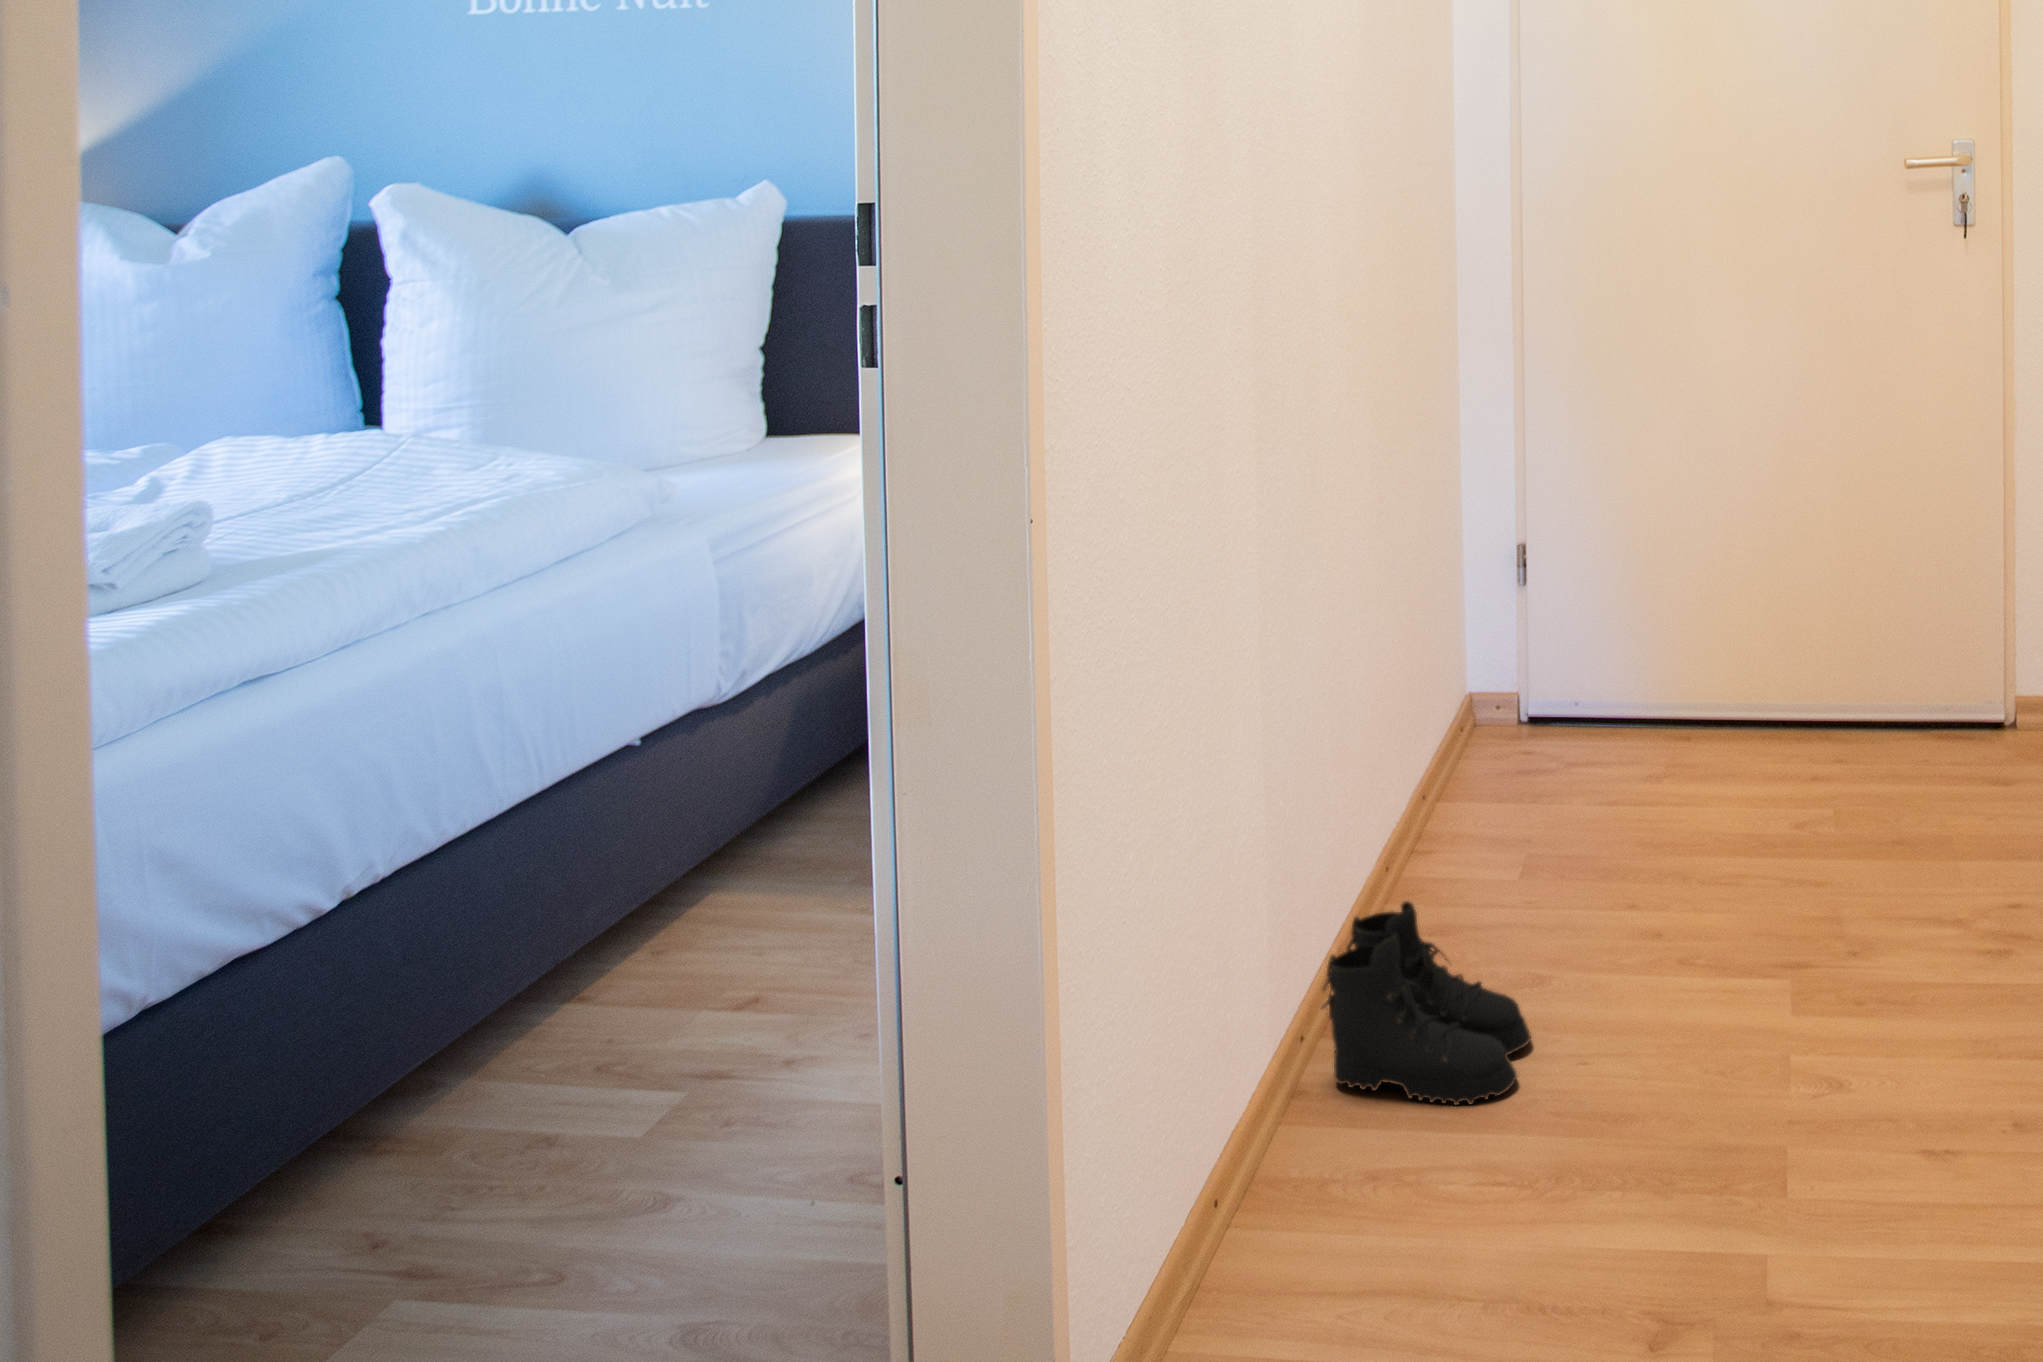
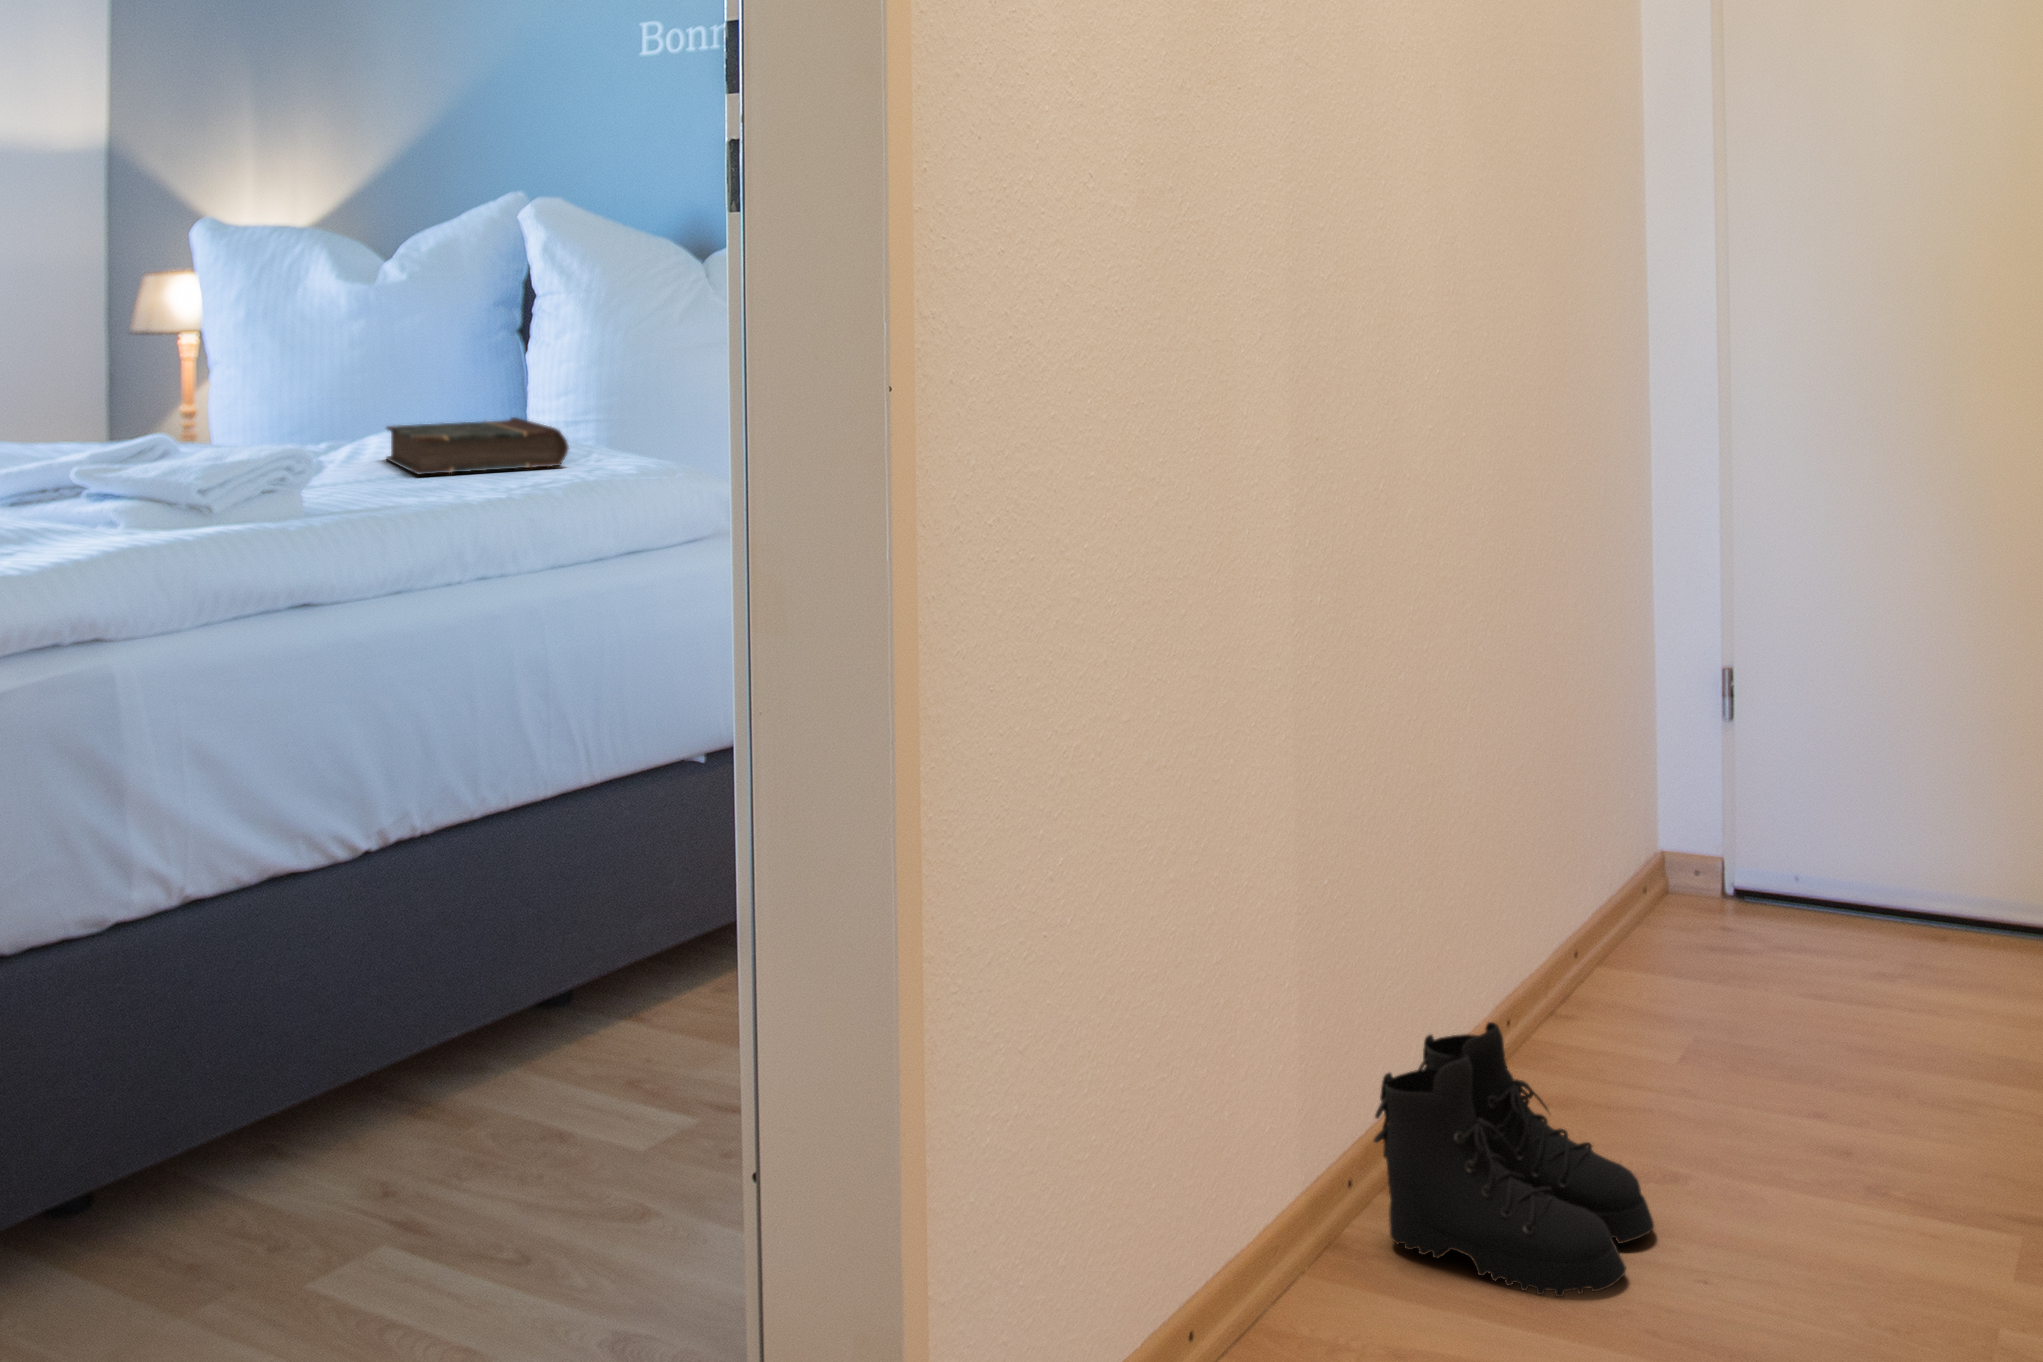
book: none [238,412,465,488] -> present [386,417,569,474]

